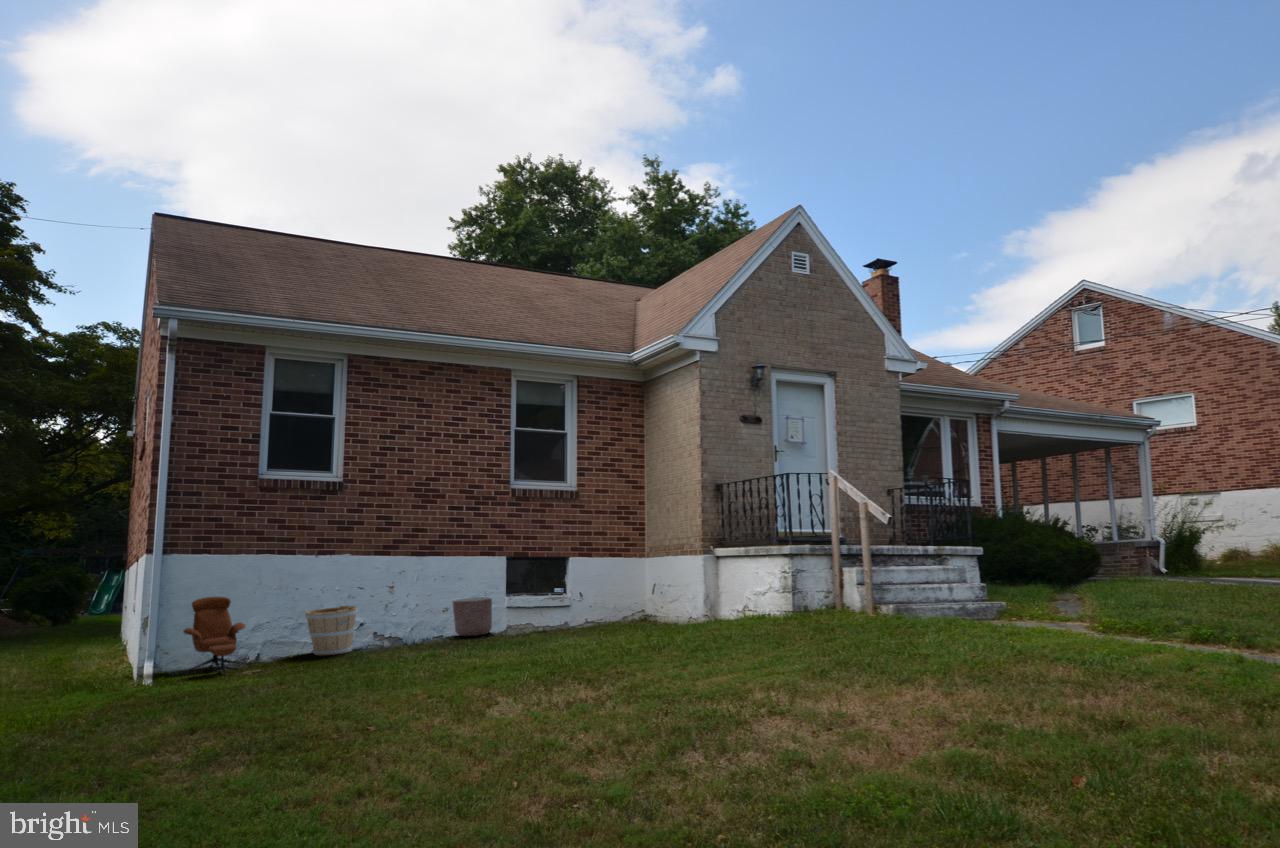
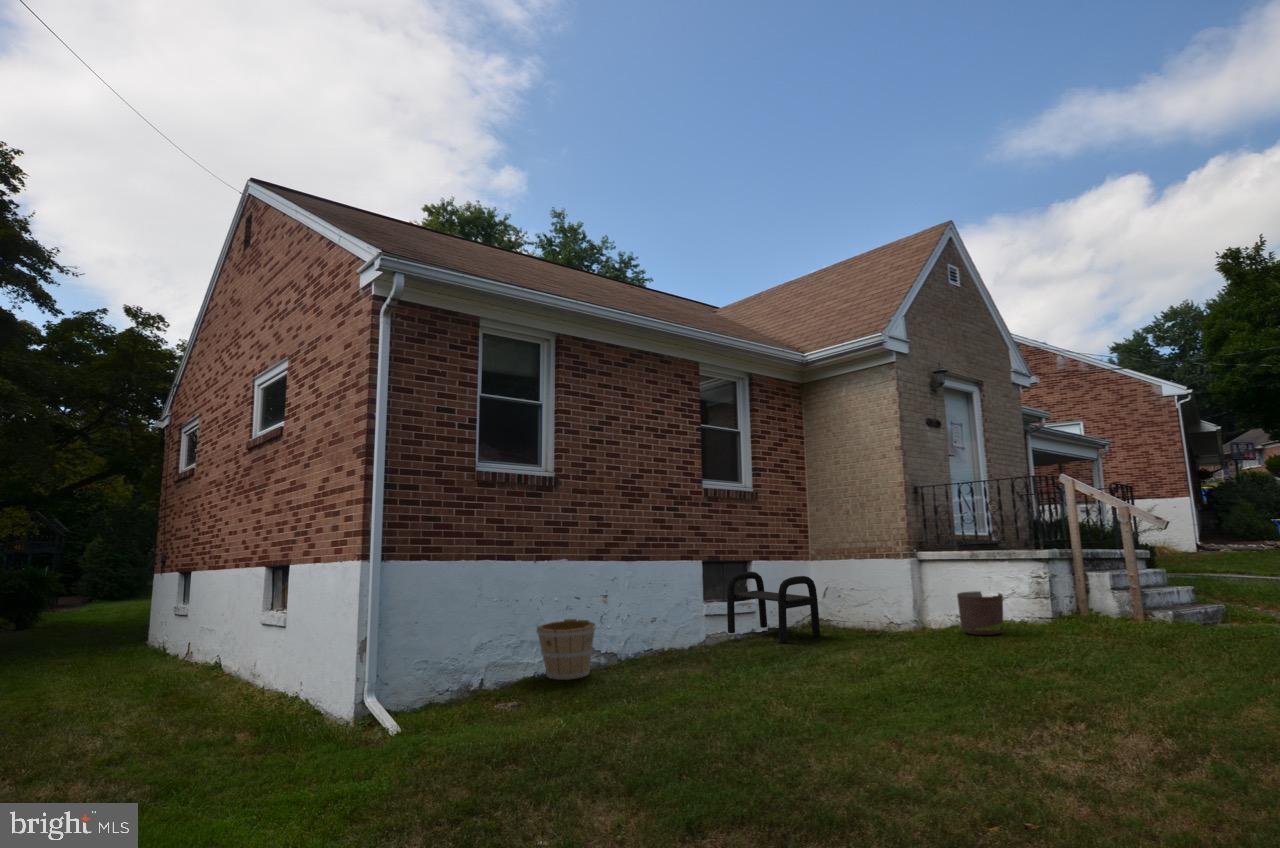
bench: none [533,567,601,632] -> present [727,572,820,643]
lounge chair: present [184,596,245,675] -> none [417,612,506,716]
planter: present [453,597,492,636] -> present [957,591,1003,635]

